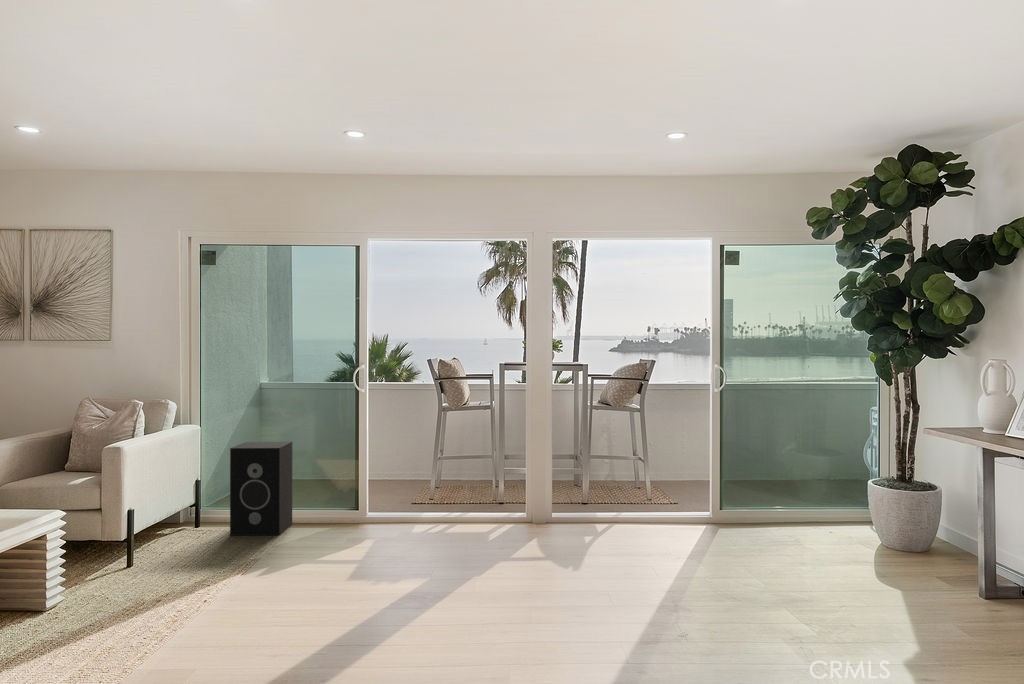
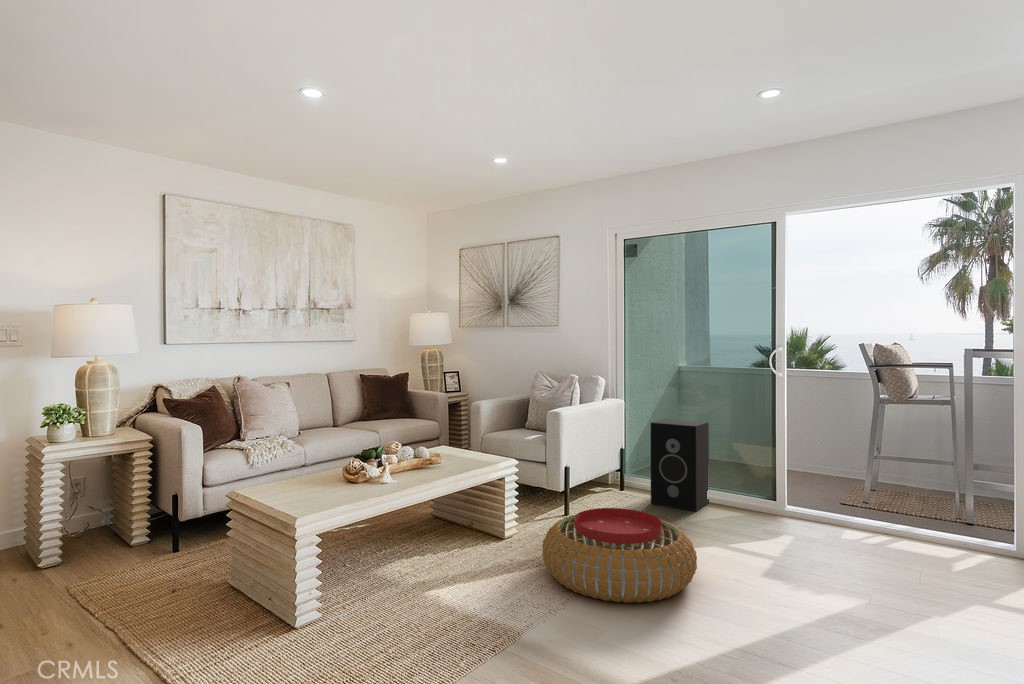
pouf: none [110,546,281,643] -> present [542,508,697,603]

